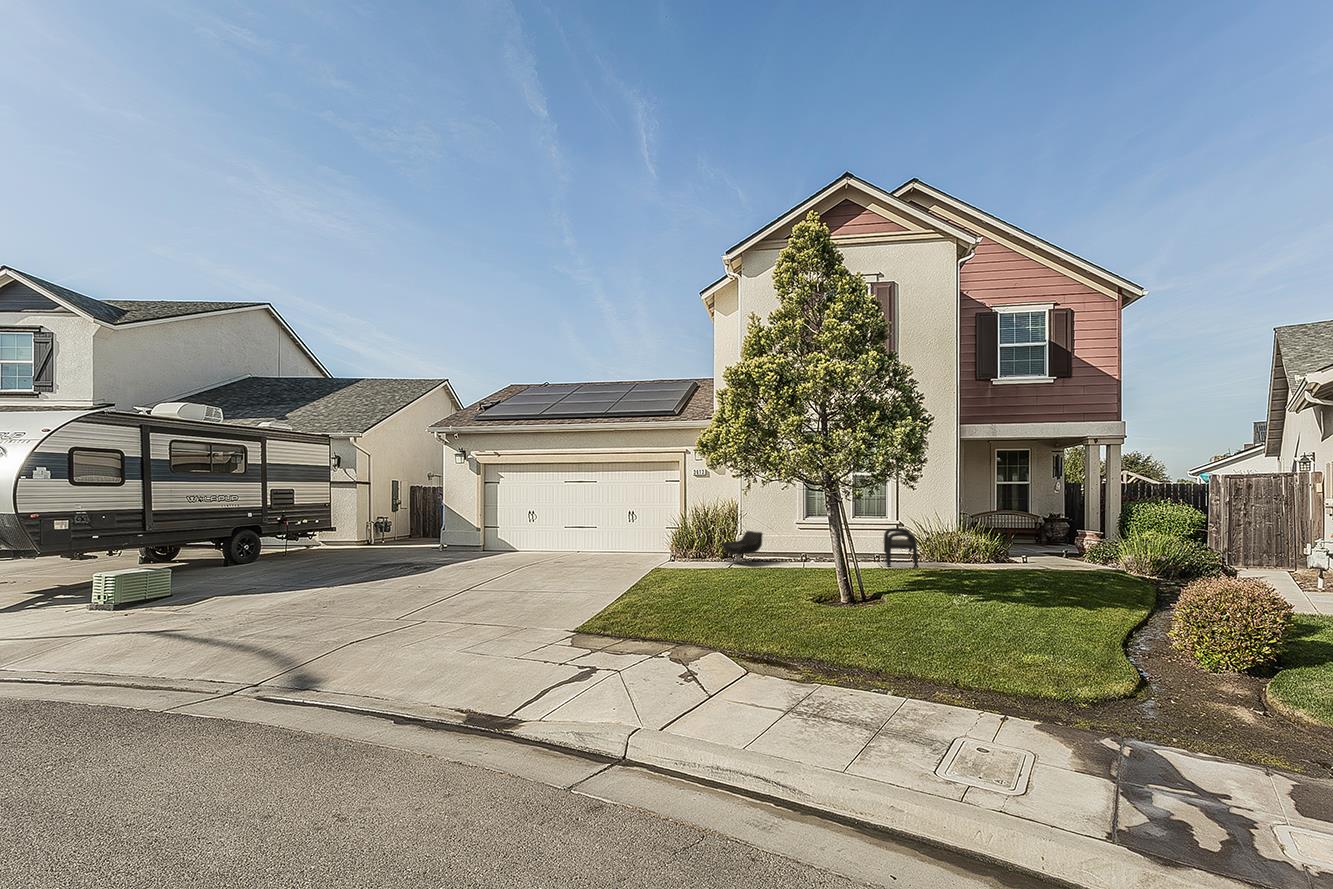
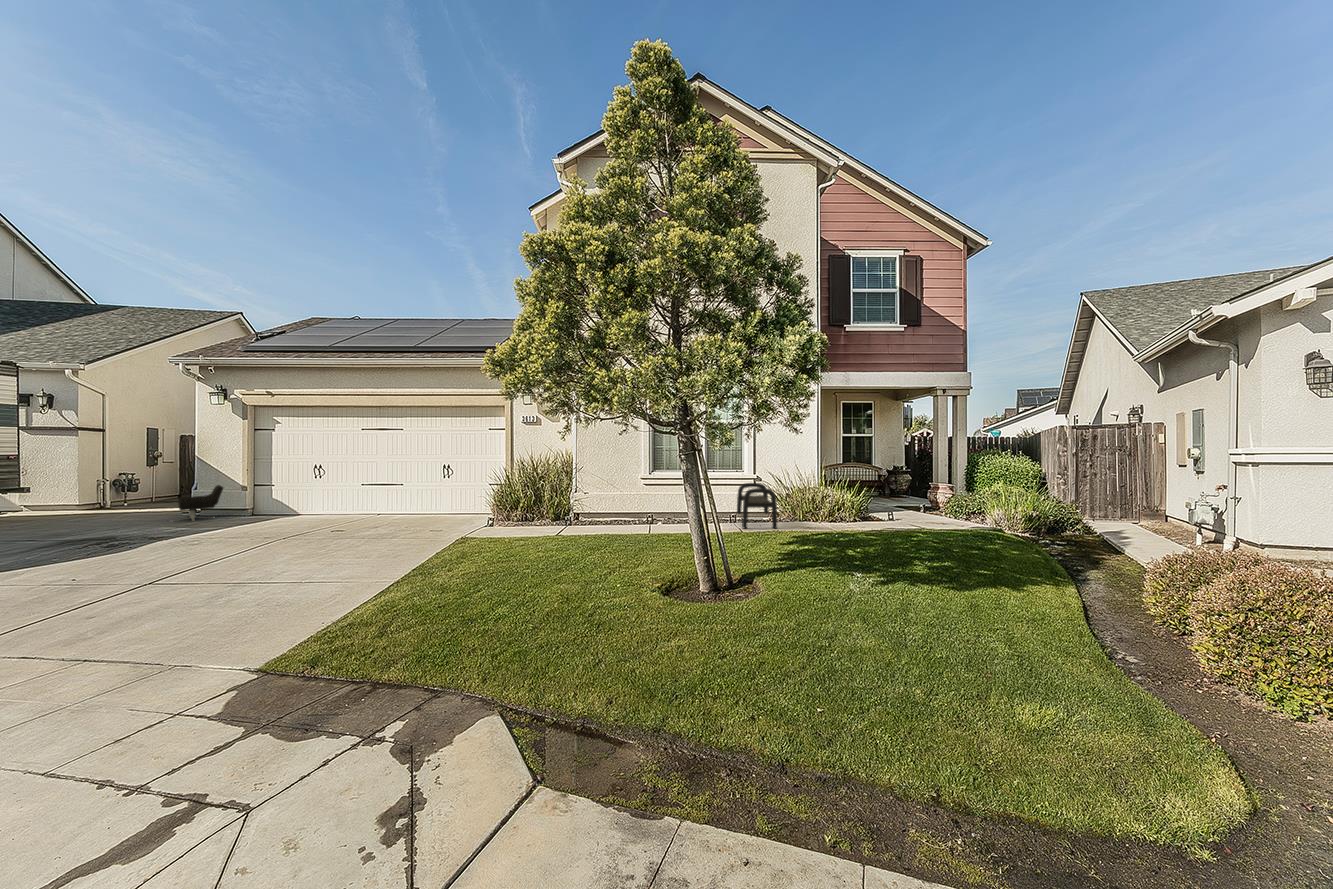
lounge chair: present [722,531,763,563] -> present [178,485,223,521]

